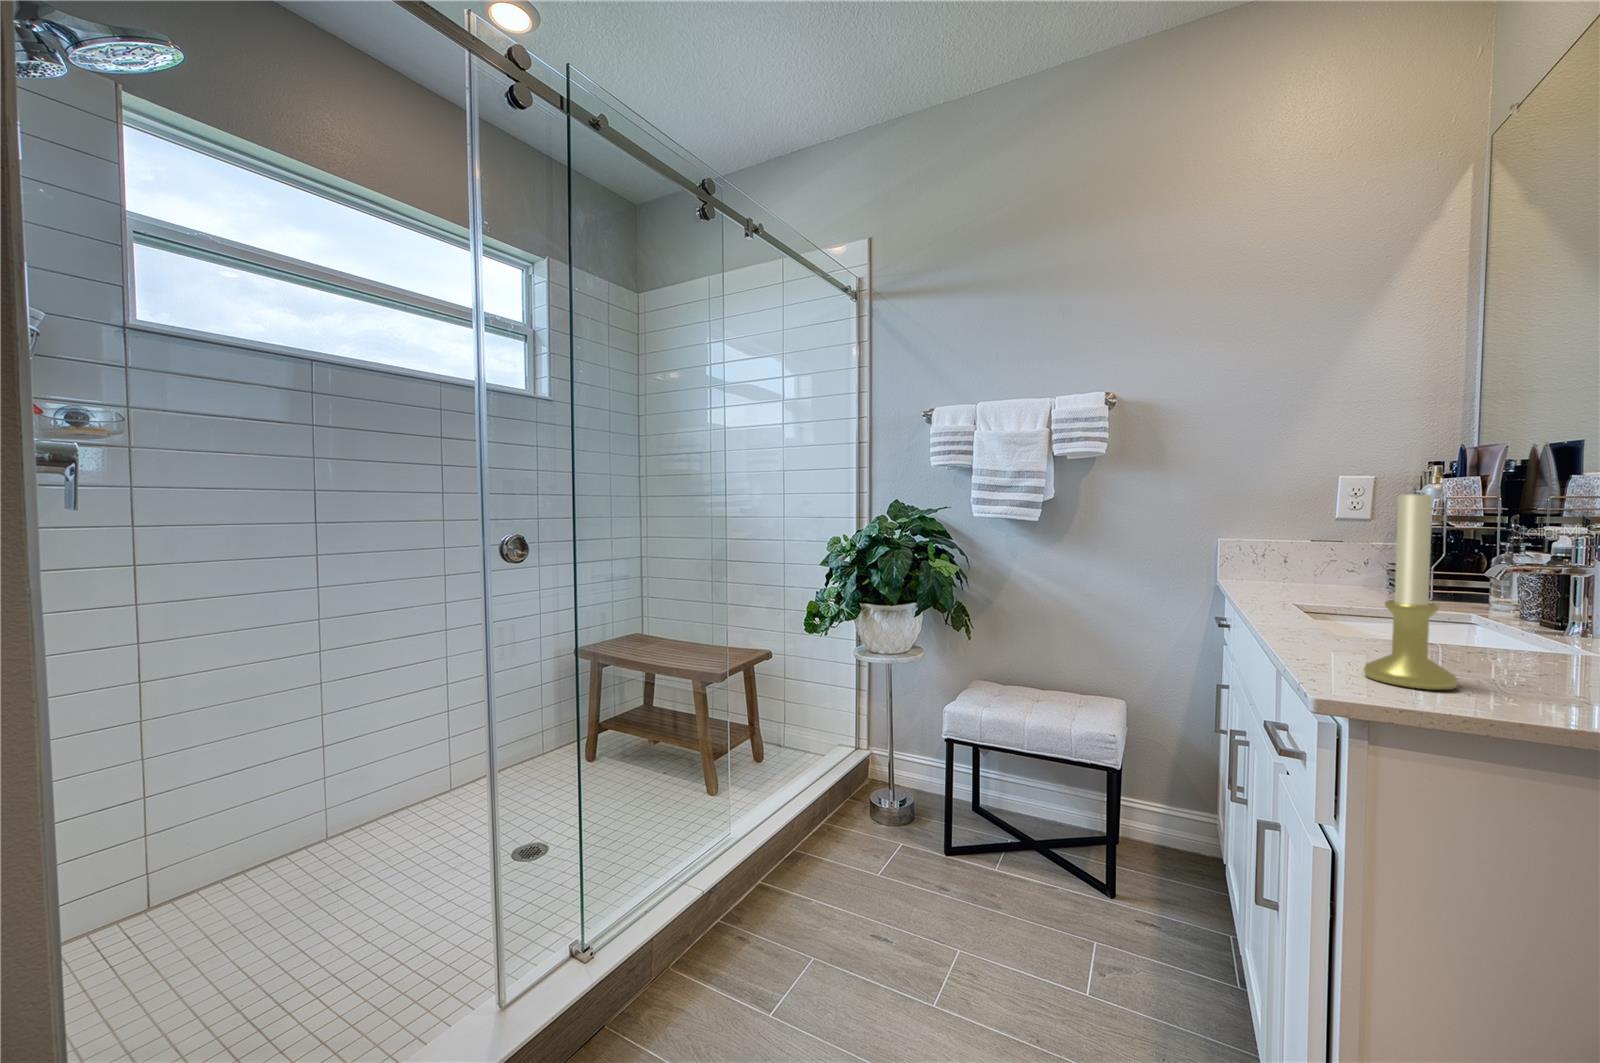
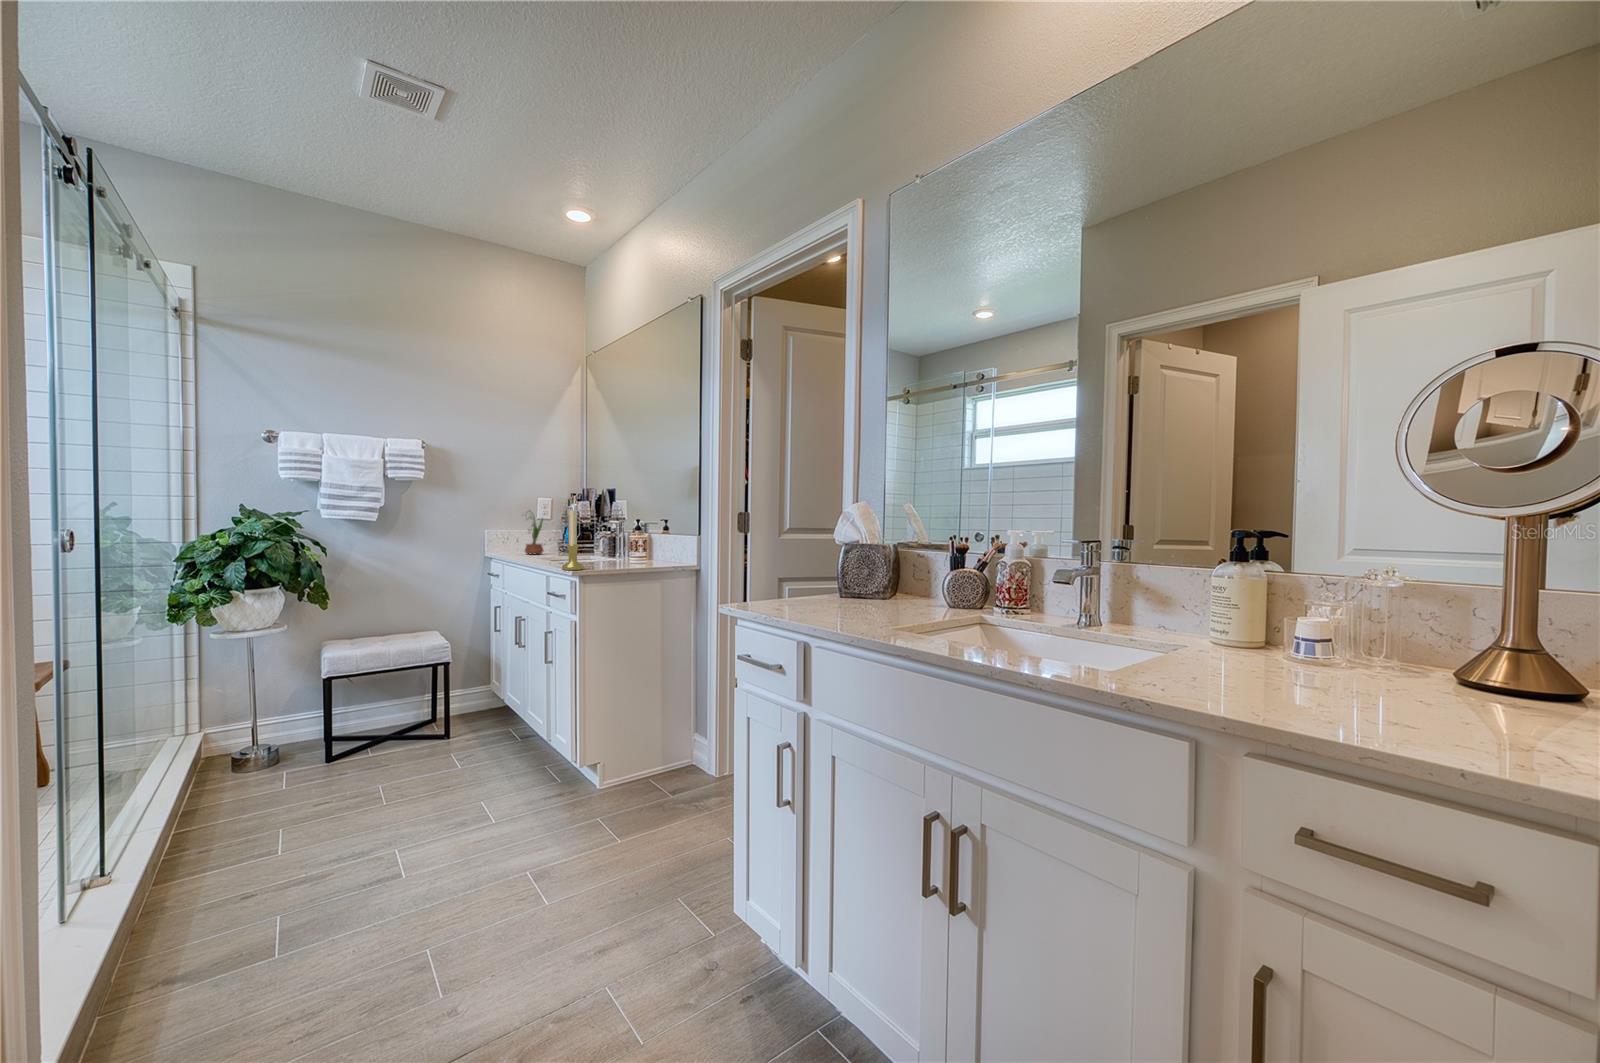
potted flower: none [1293,499,1346,589] -> present [523,514,543,554]

